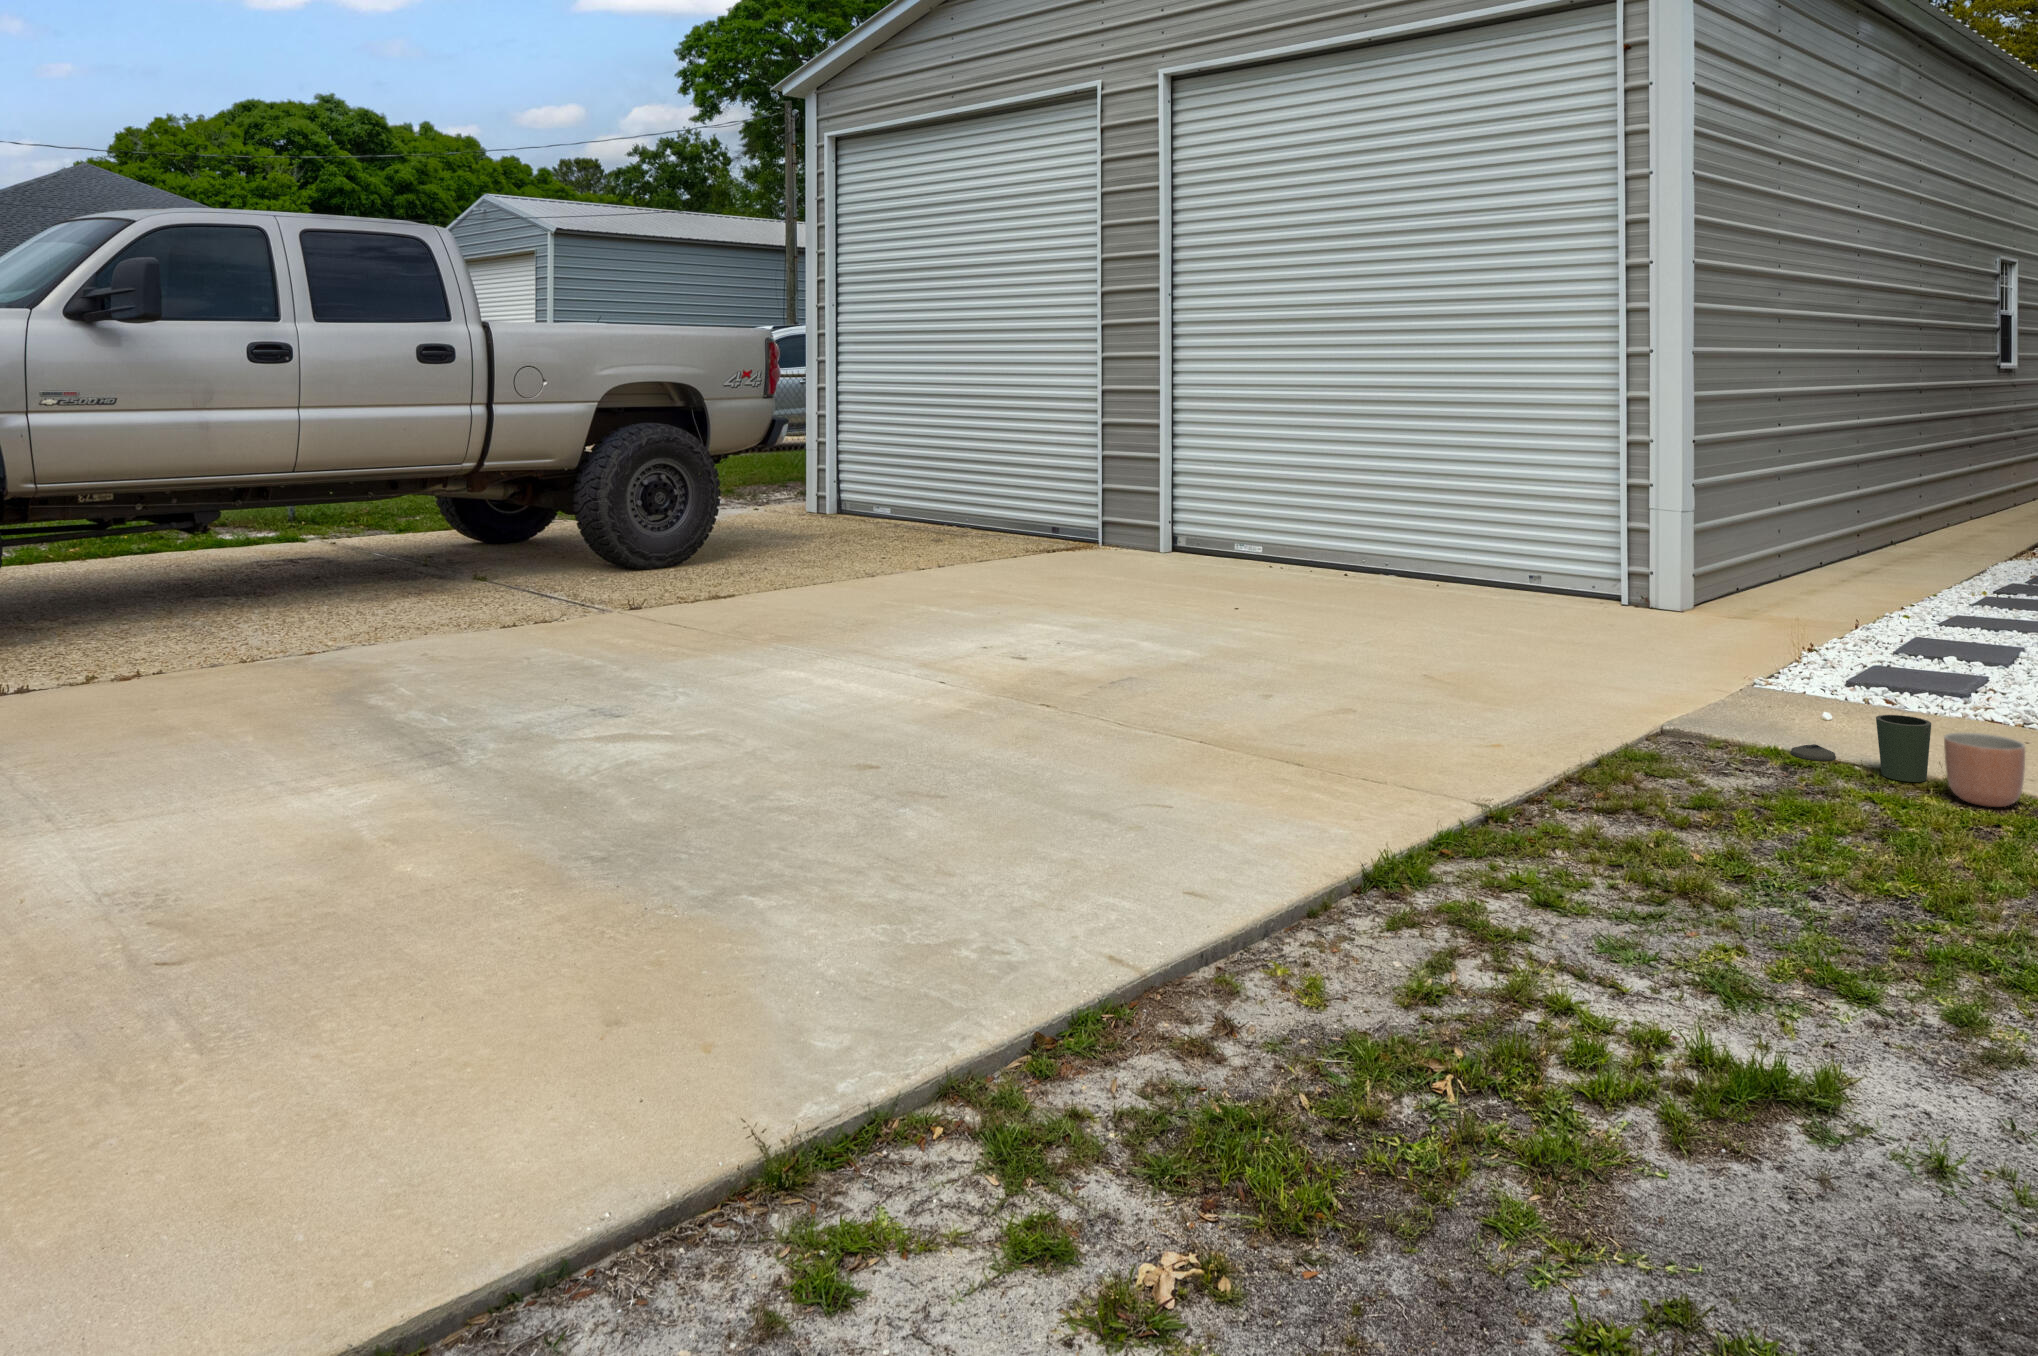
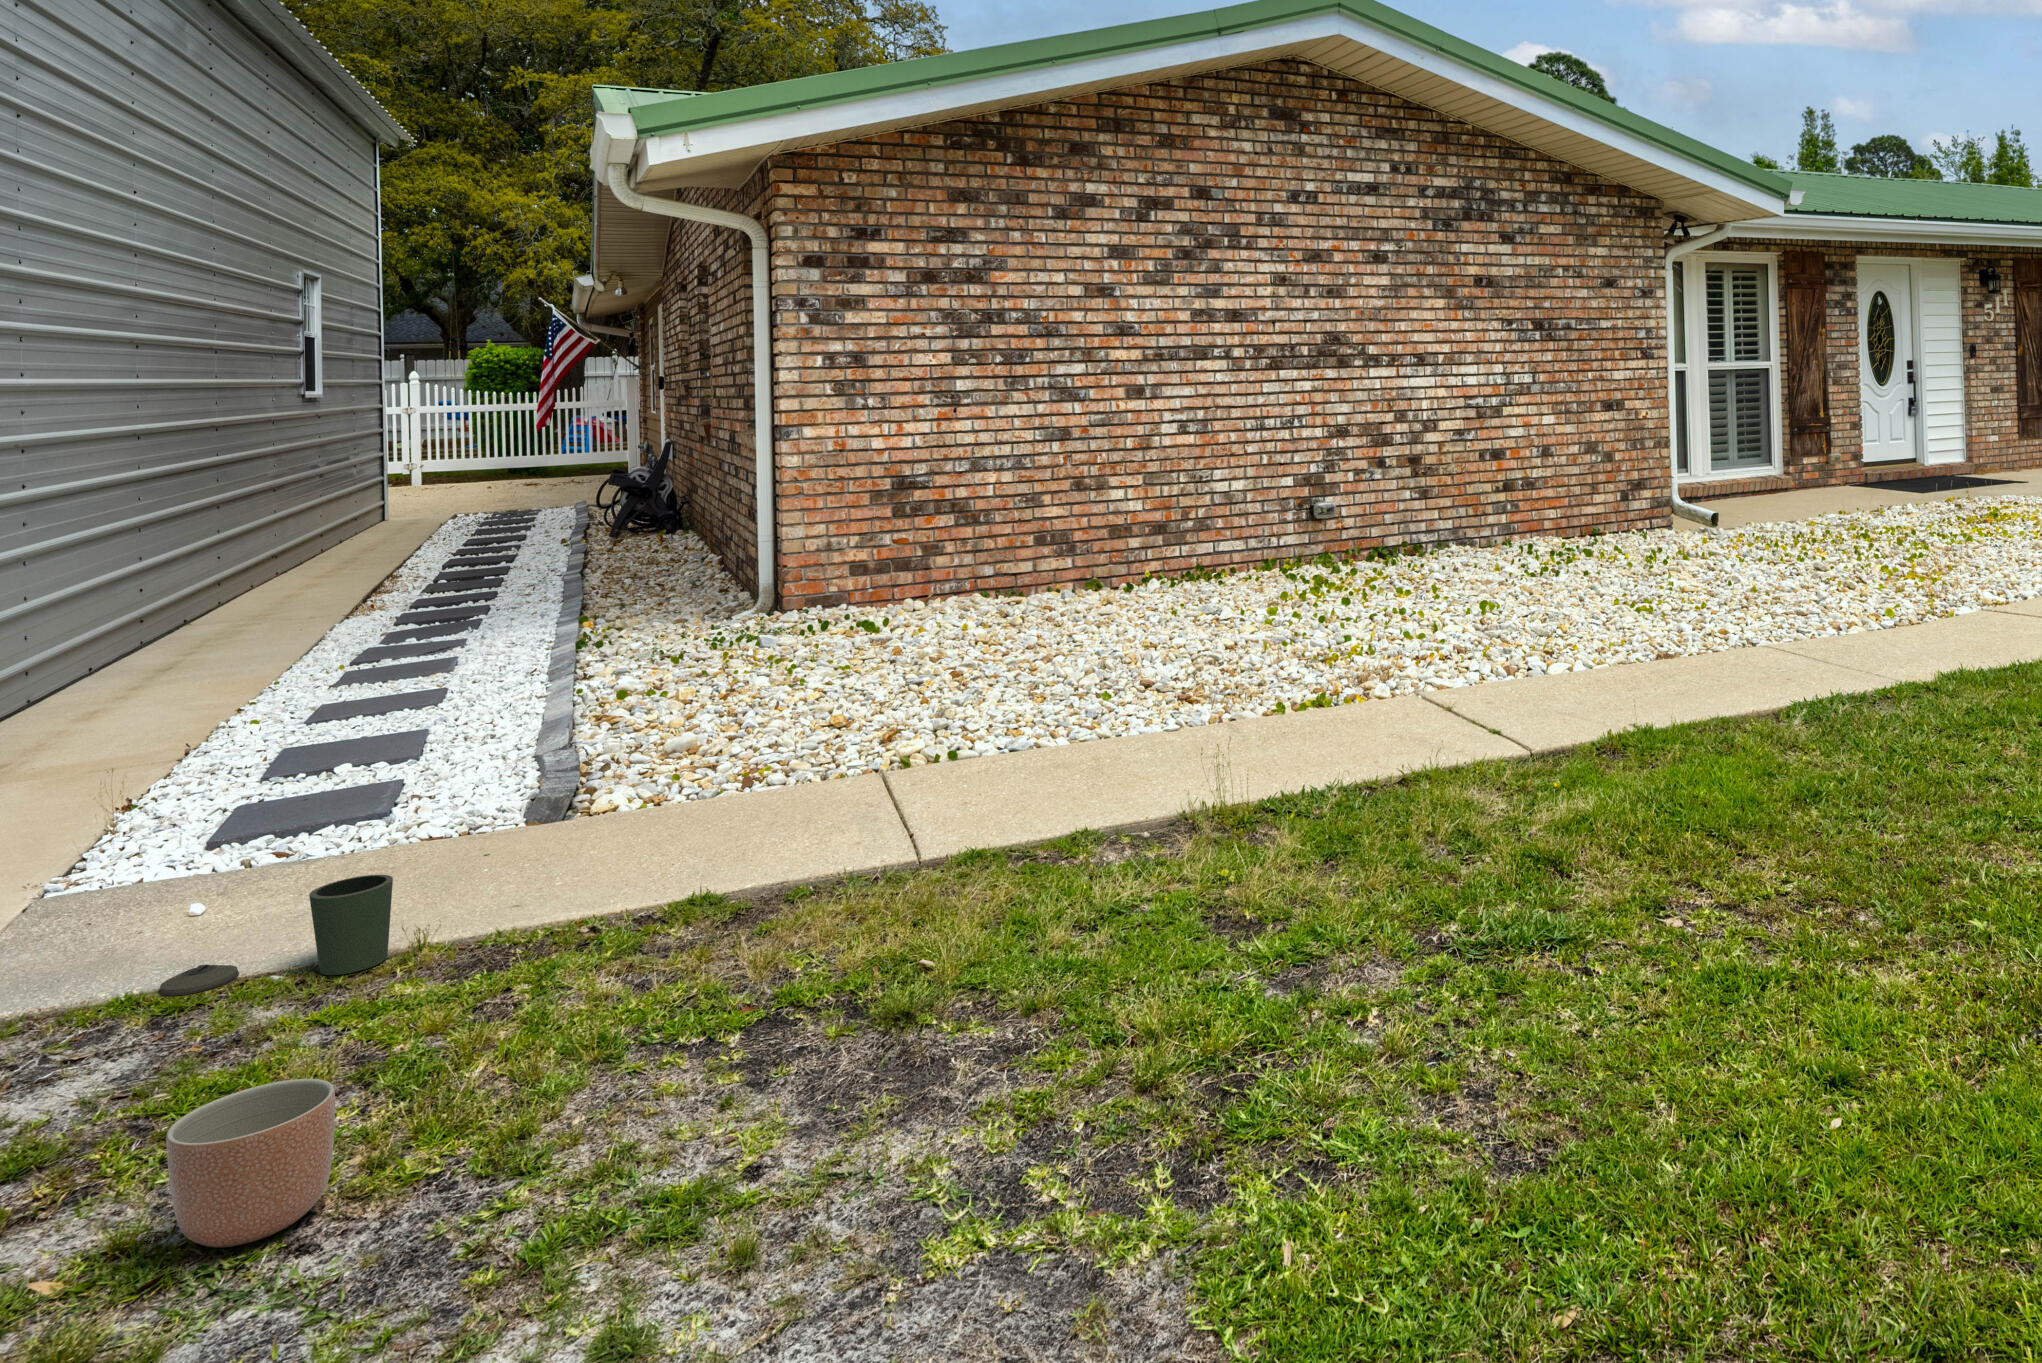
planter: present [1944,732,2025,807] -> present [166,1079,335,1247]

